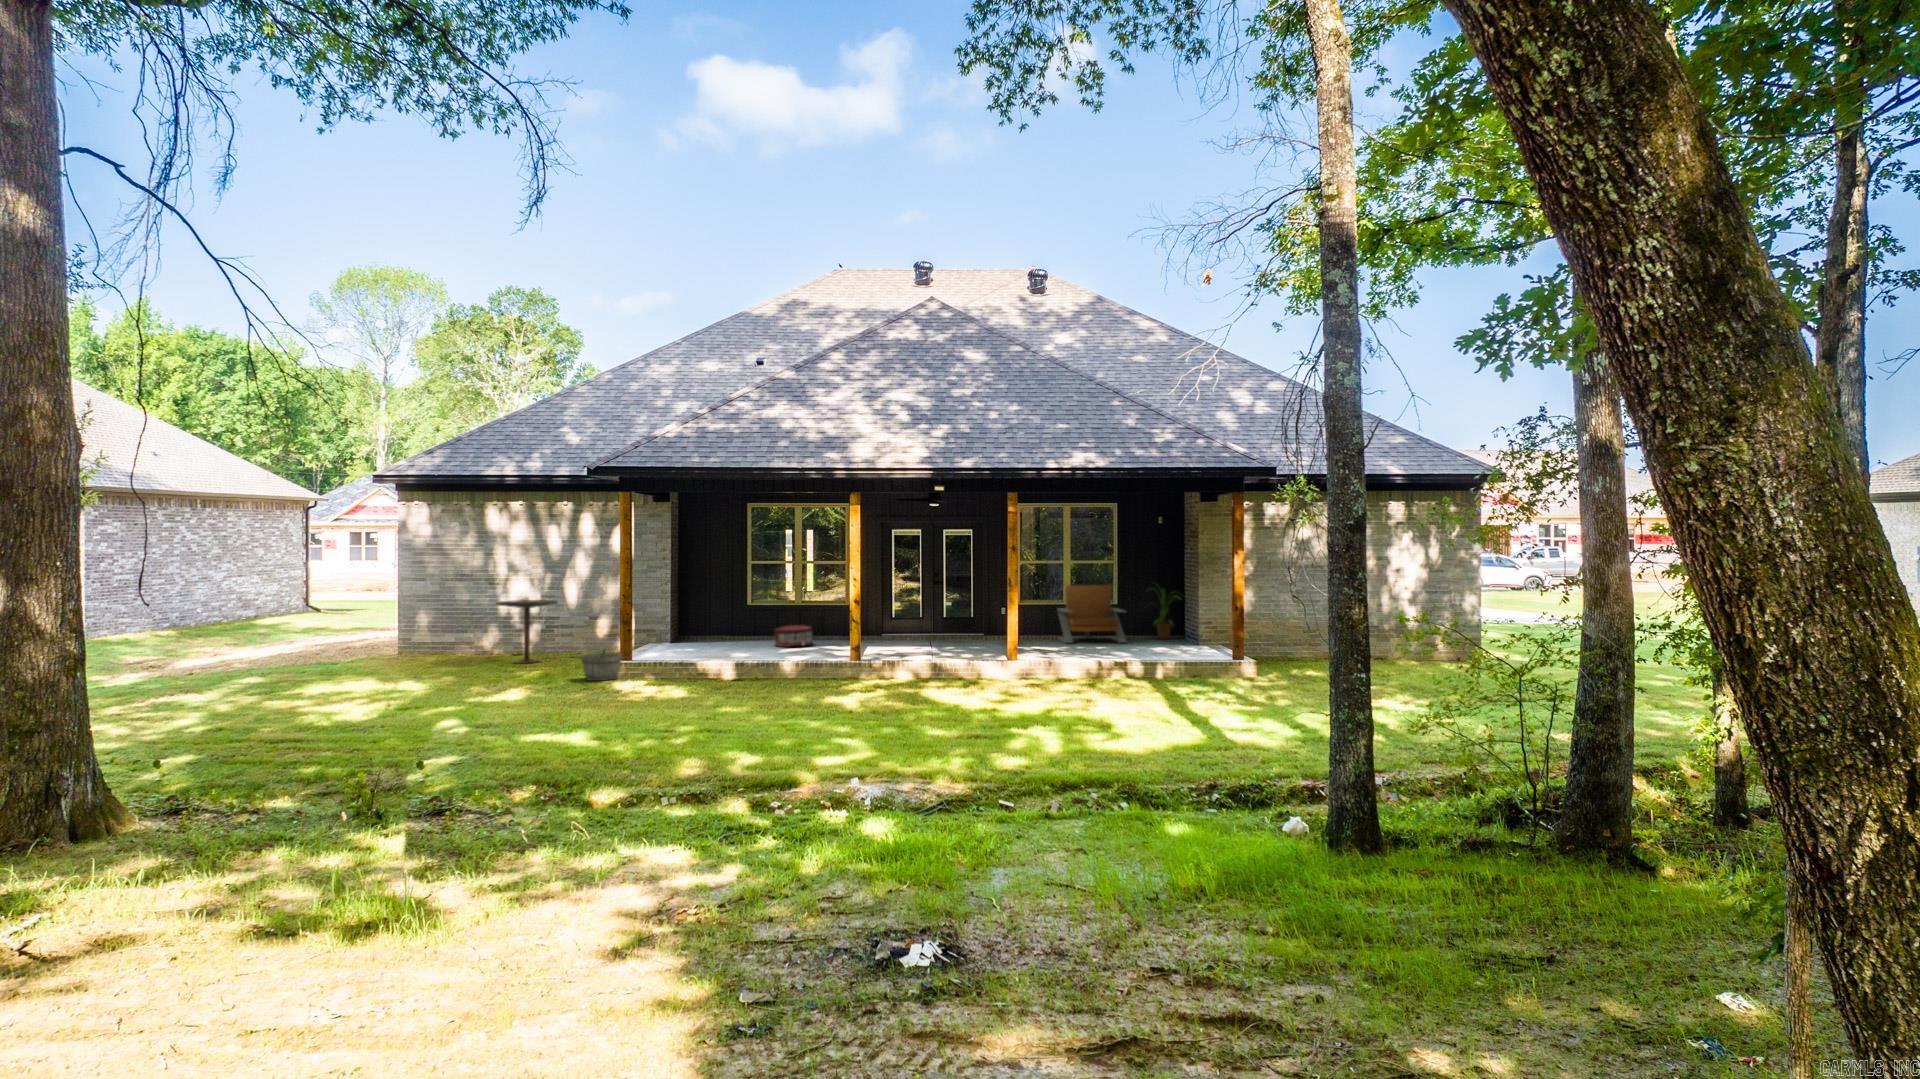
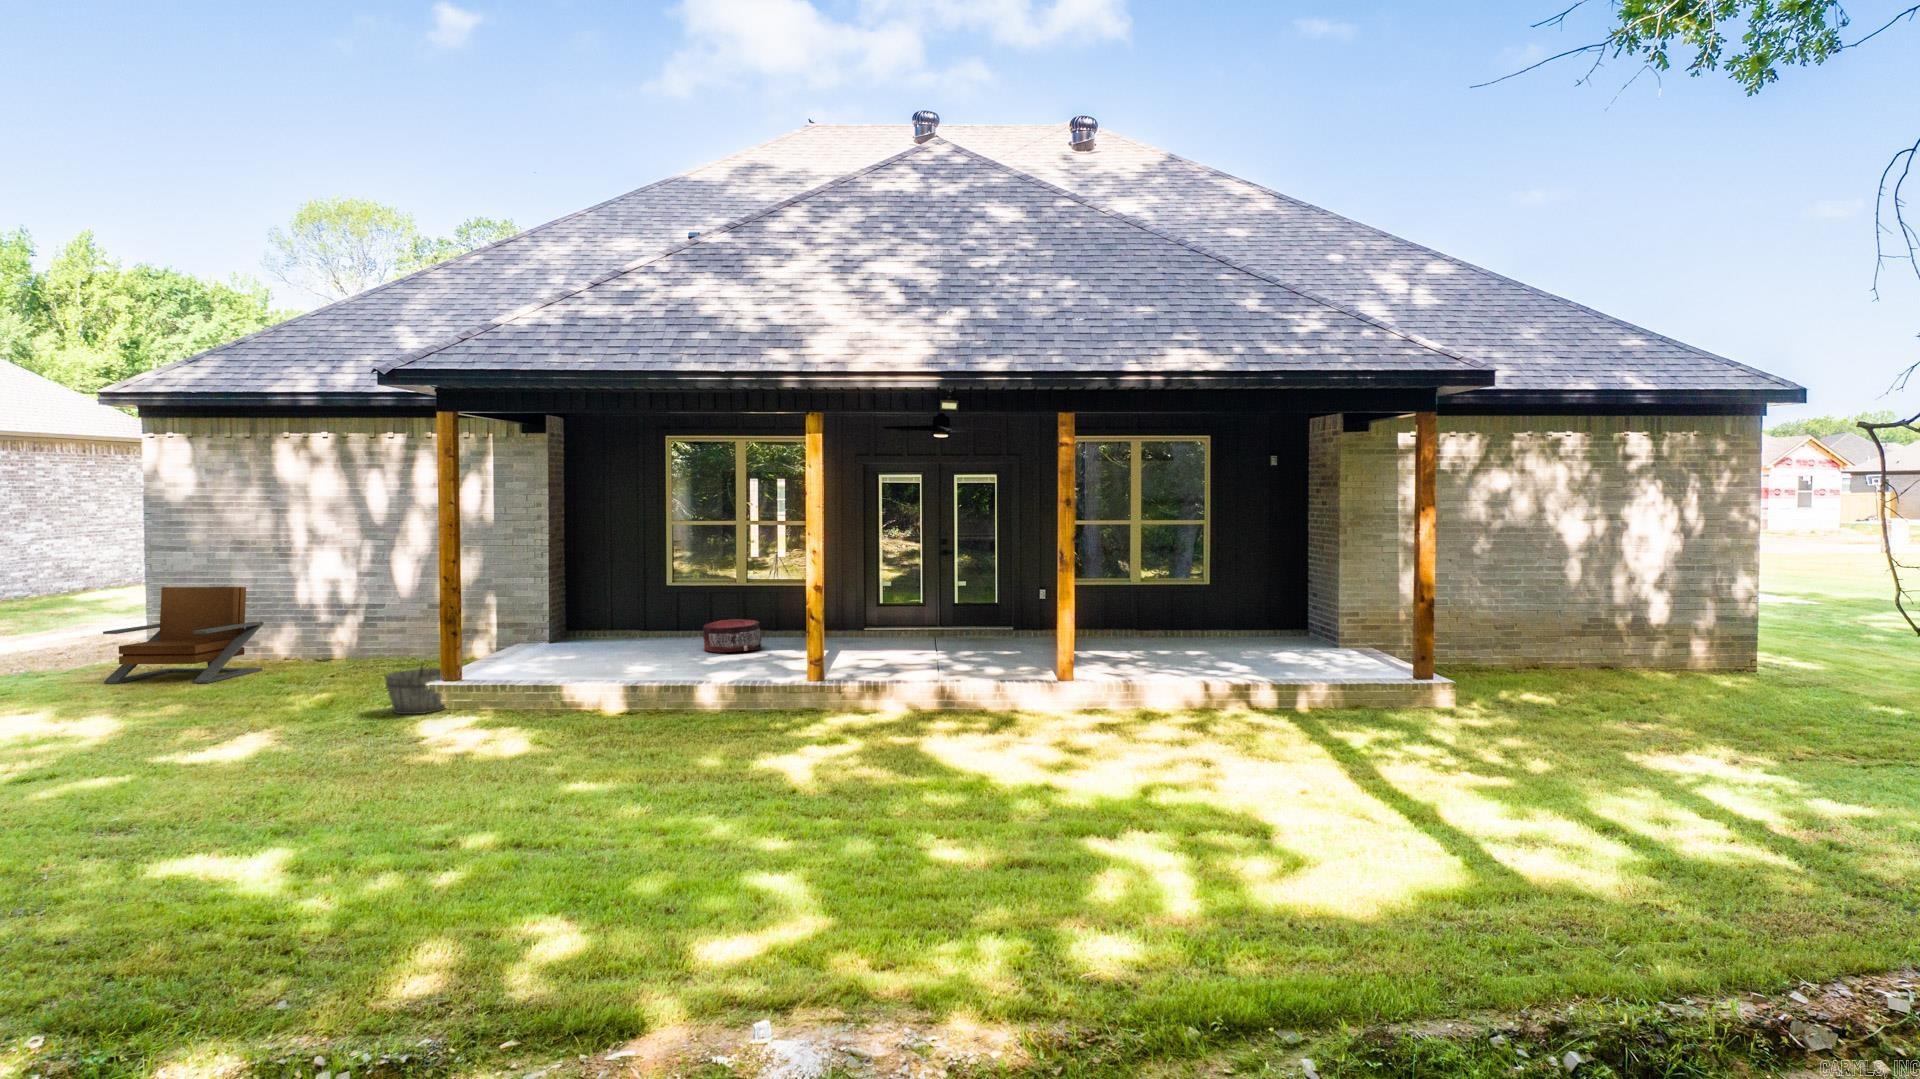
lounge chair: present [1057,585,1126,643] -> present [103,587,264,684]
house plant: present [1150,586,1181,639] -> none [1246,554,1313,638]
pedestal table: present [495,600,558,664] -> none [278,582,380,678]

